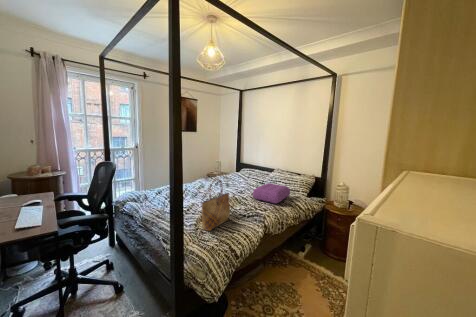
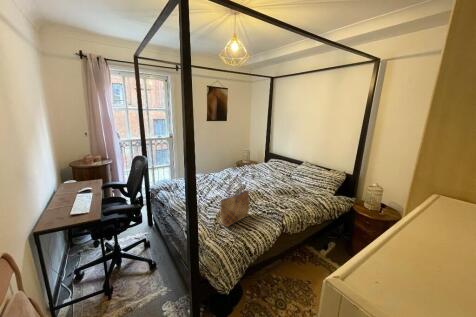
pillow: present [253,183,290,203] -> none [276,179,316,201]

